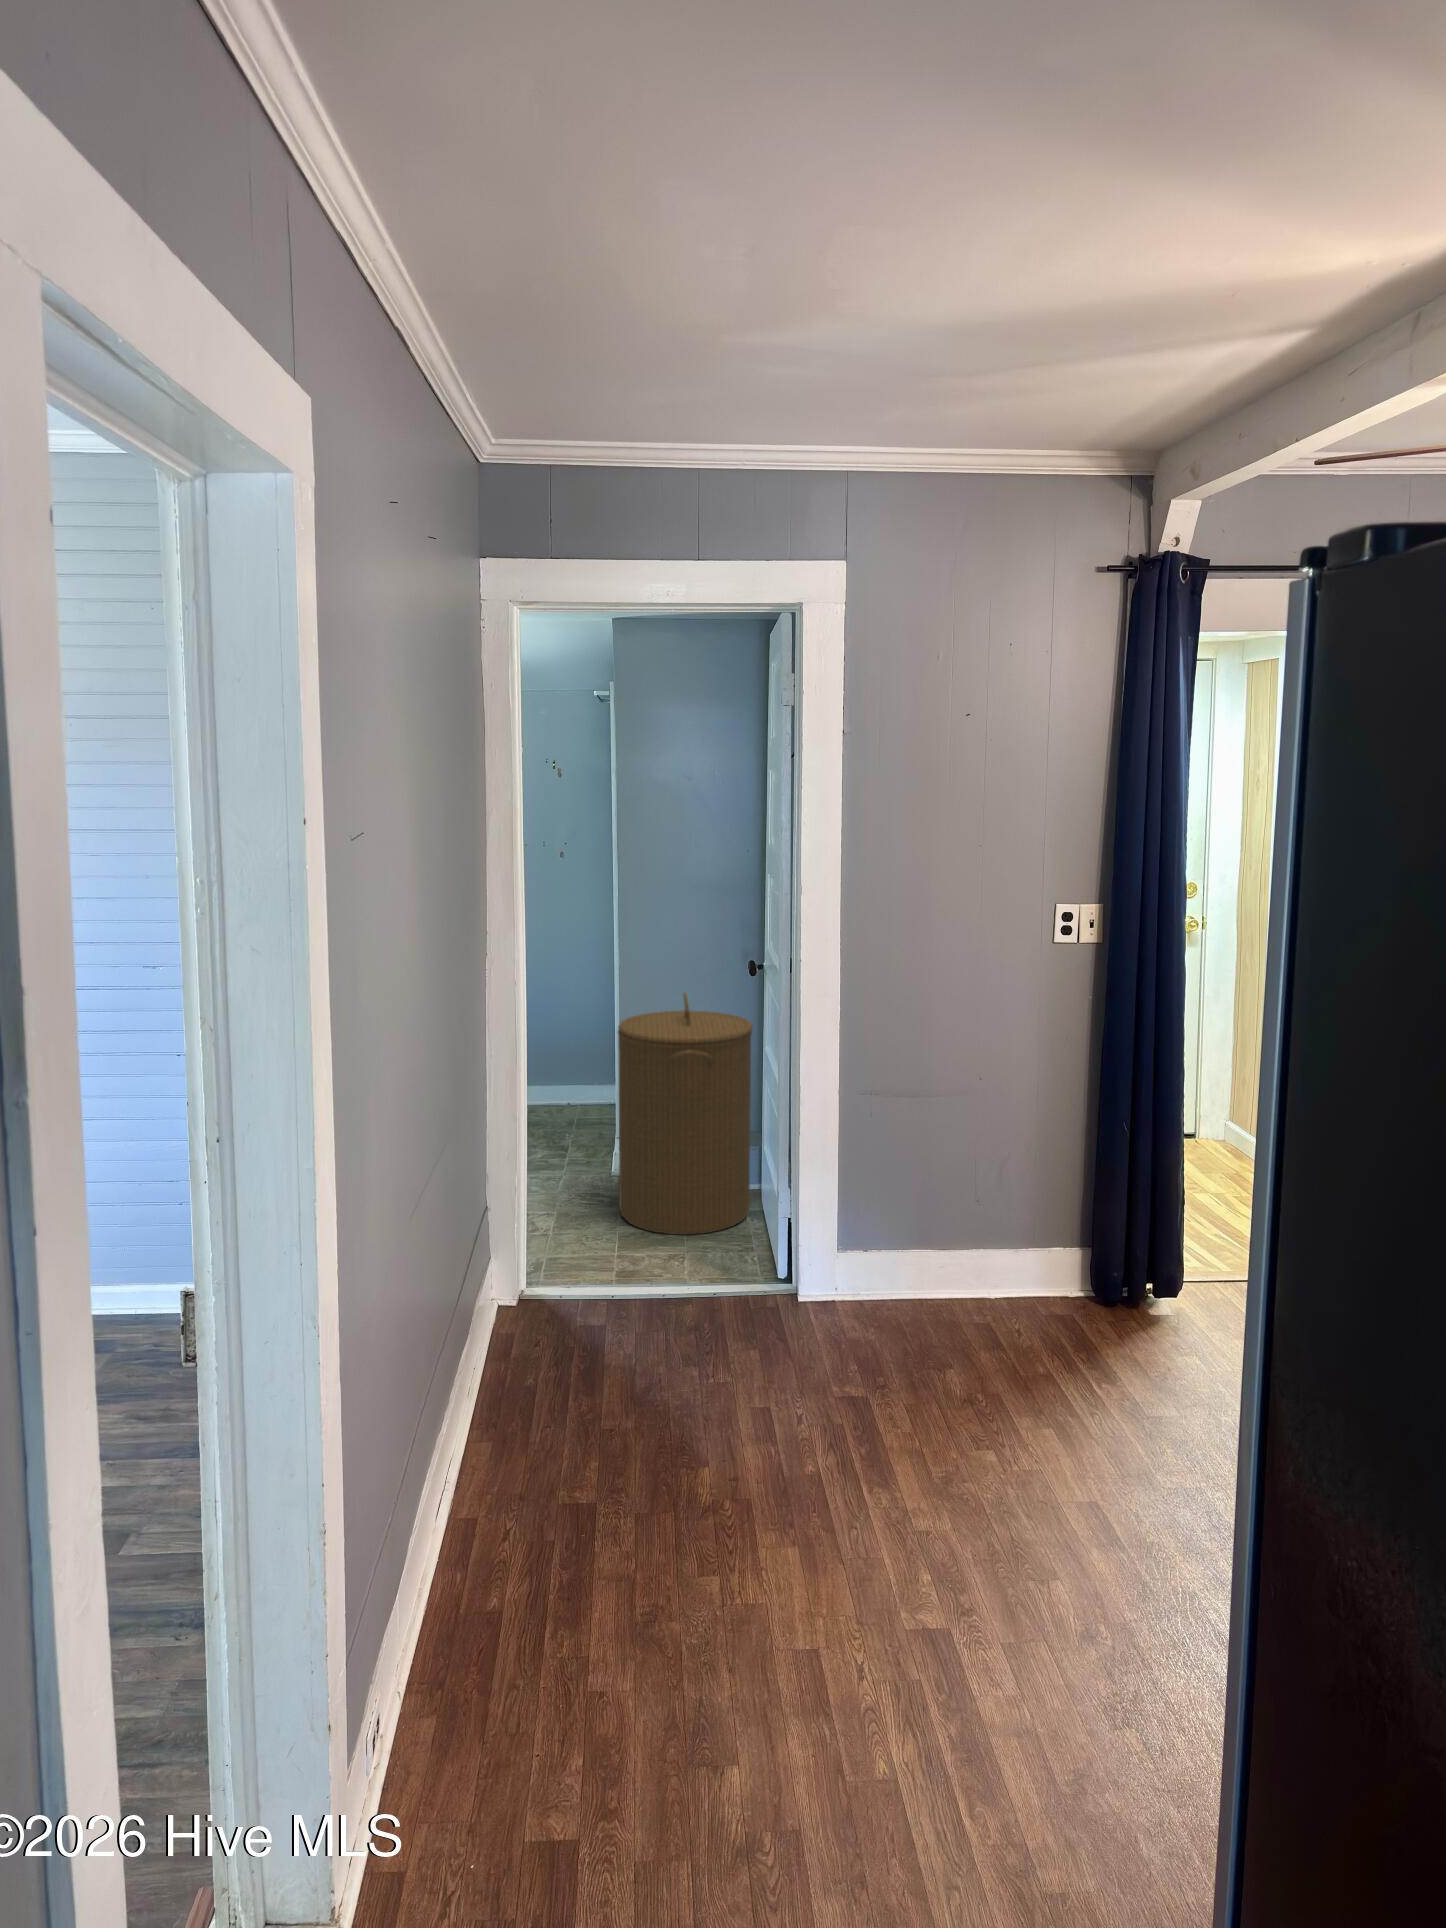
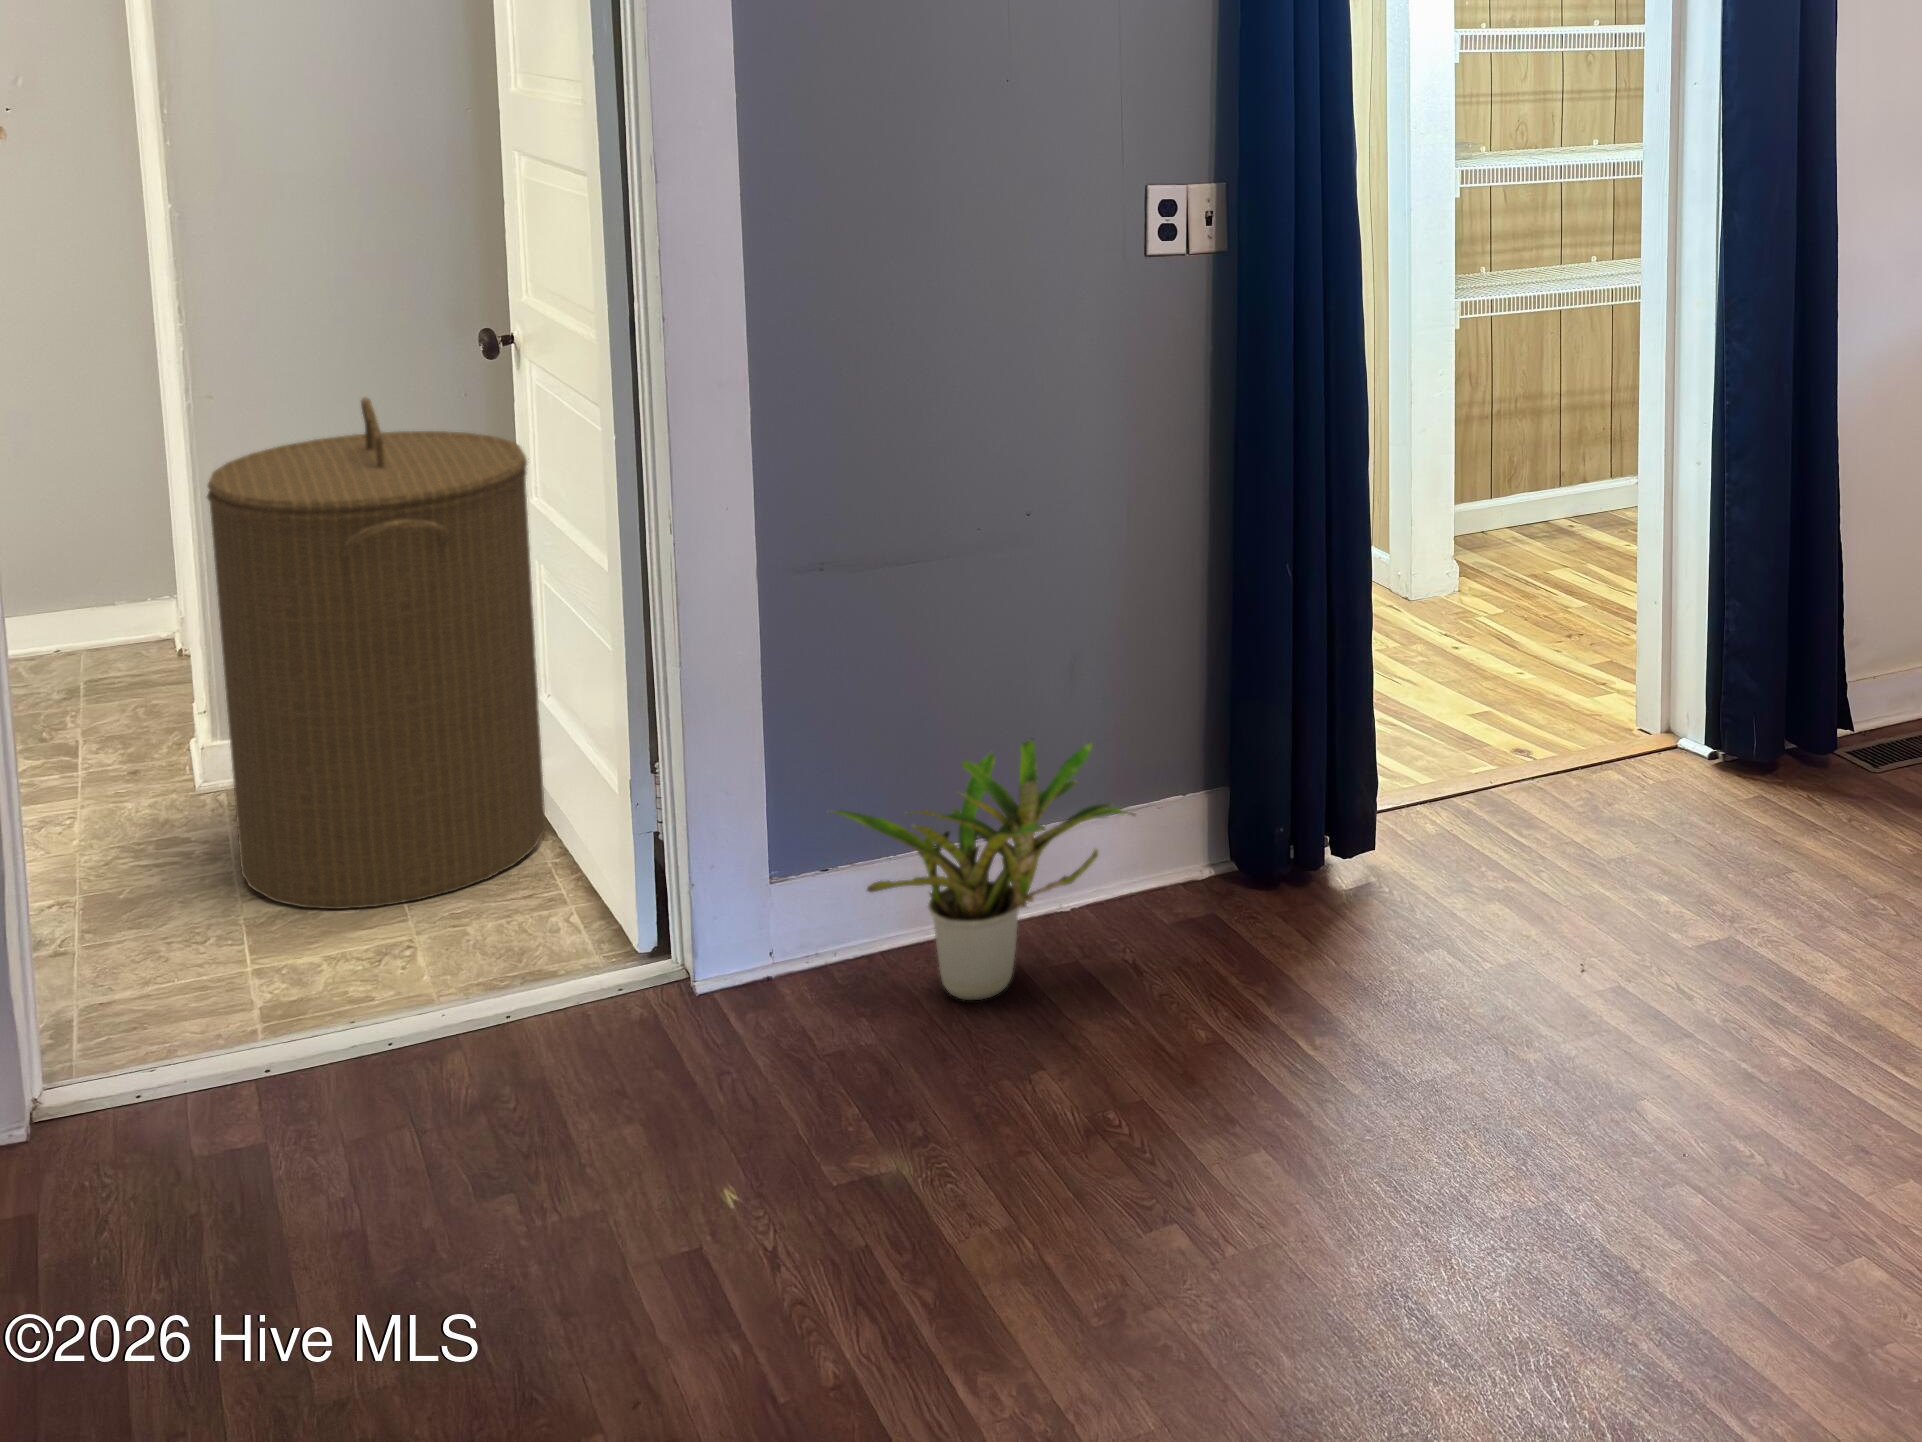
potted plant: none [865,1200,1029,1335] -> present [833,740,1135,1000]

